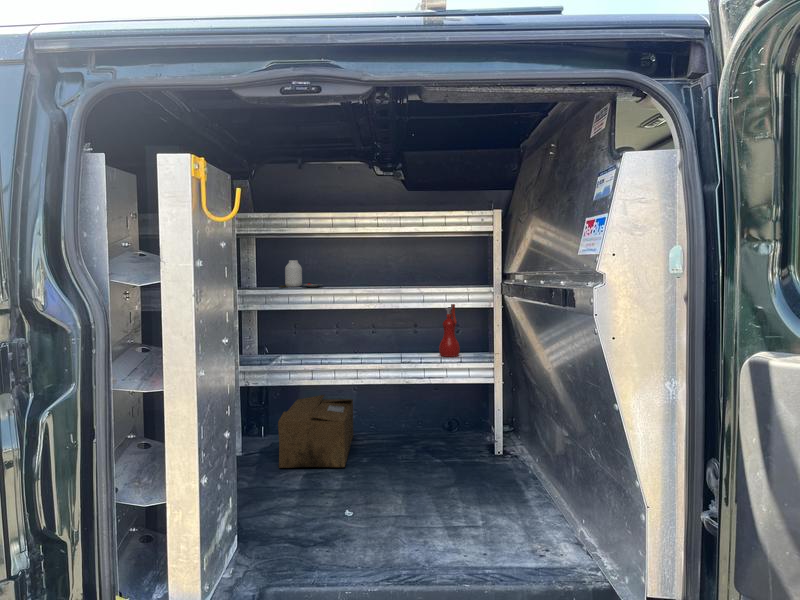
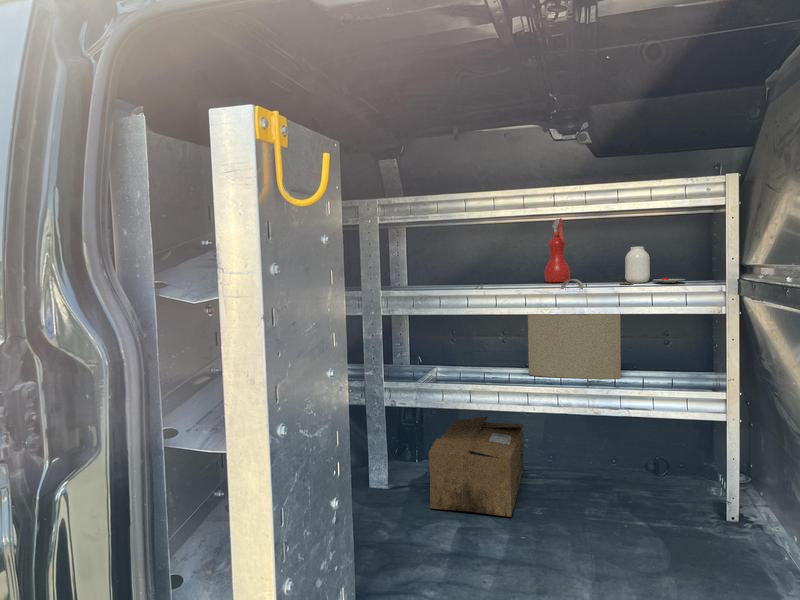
jar: present [279,260,321,287] -> present [622,247,686,283]
tote bag: none [358,282,425,357] -> present [528,279,621,379]
spray bottle: present [439,304,460,357] -> present [545,218,570,282]

